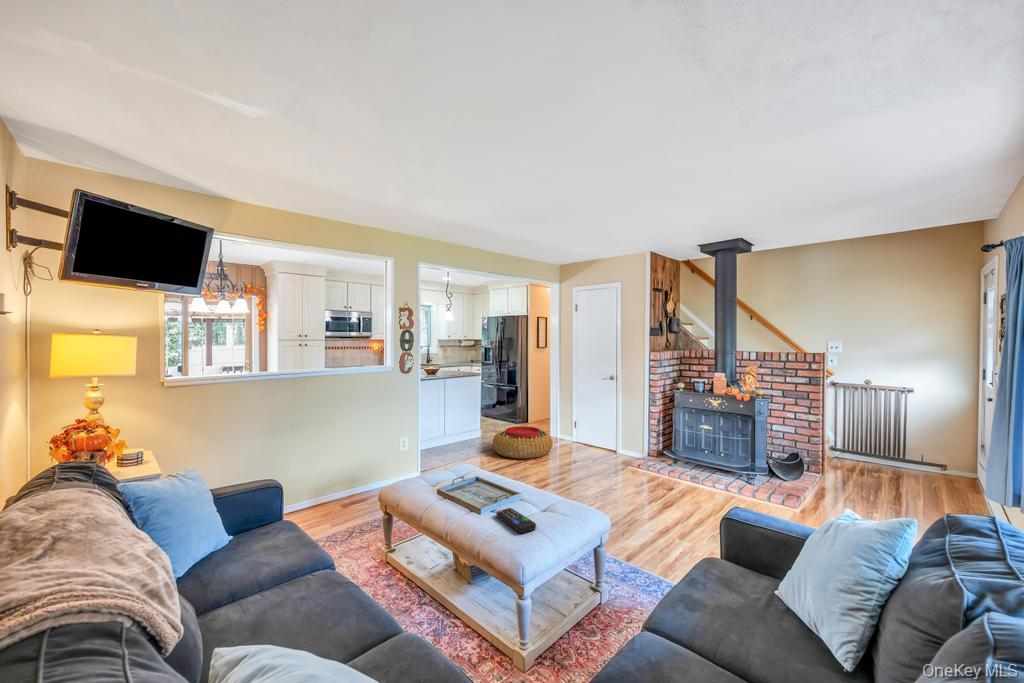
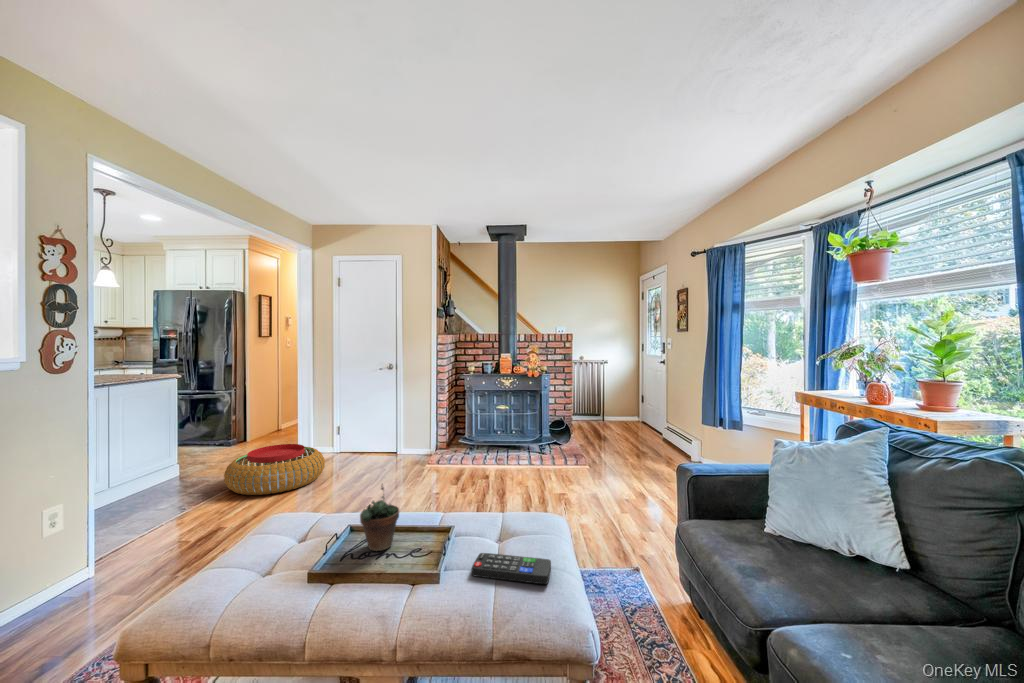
succulent plant: none [466,455,489,492] -> present [360,486,399,551]

